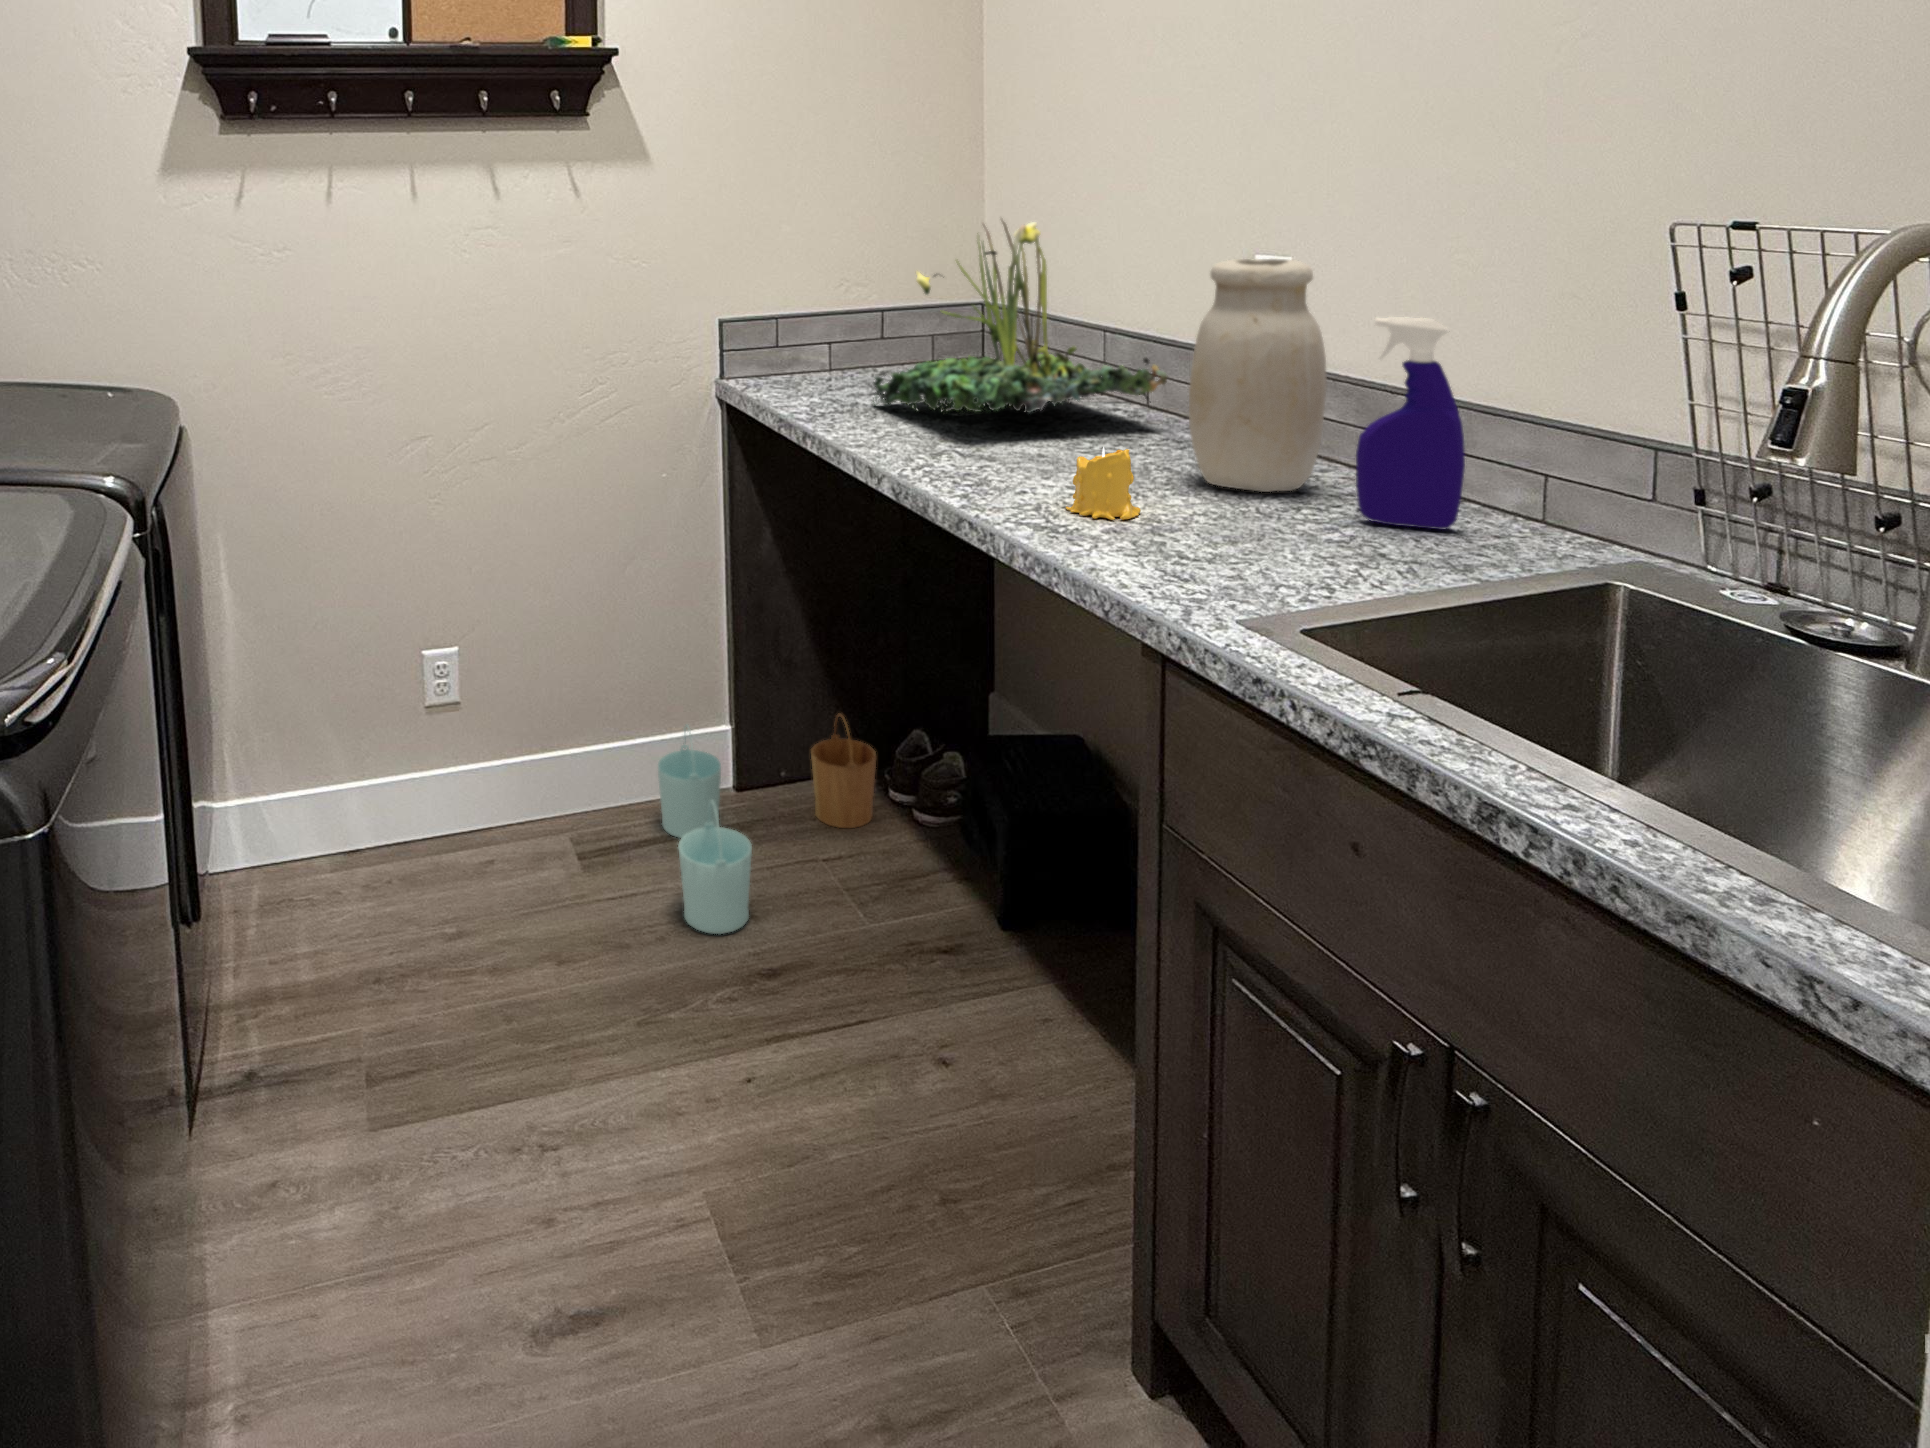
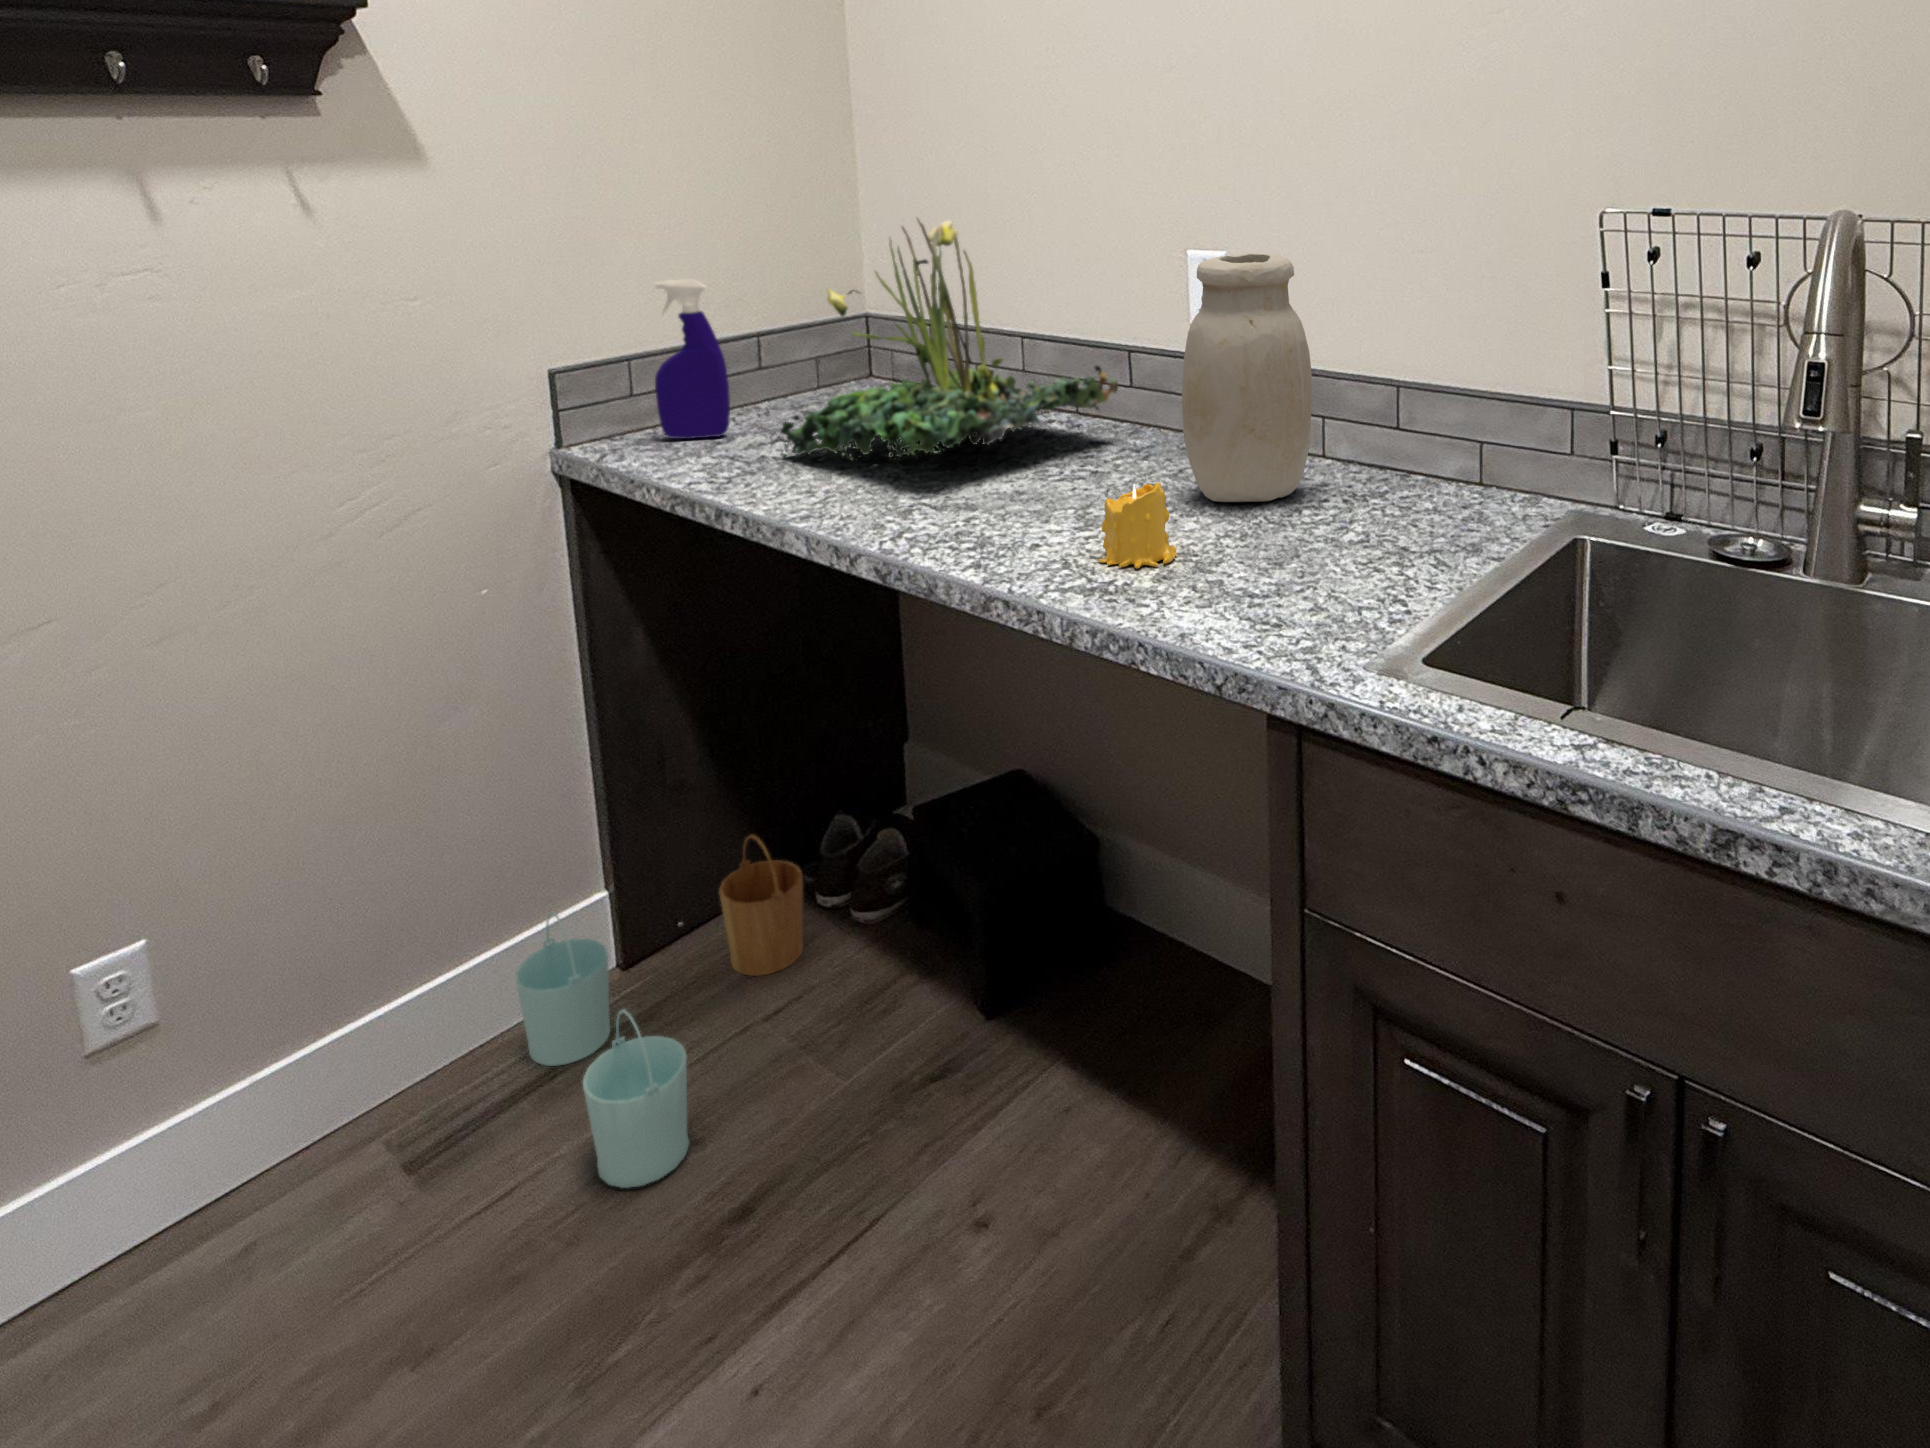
spray bottle: present [1356,317,1465,529] -> present [655,280,730,439]

